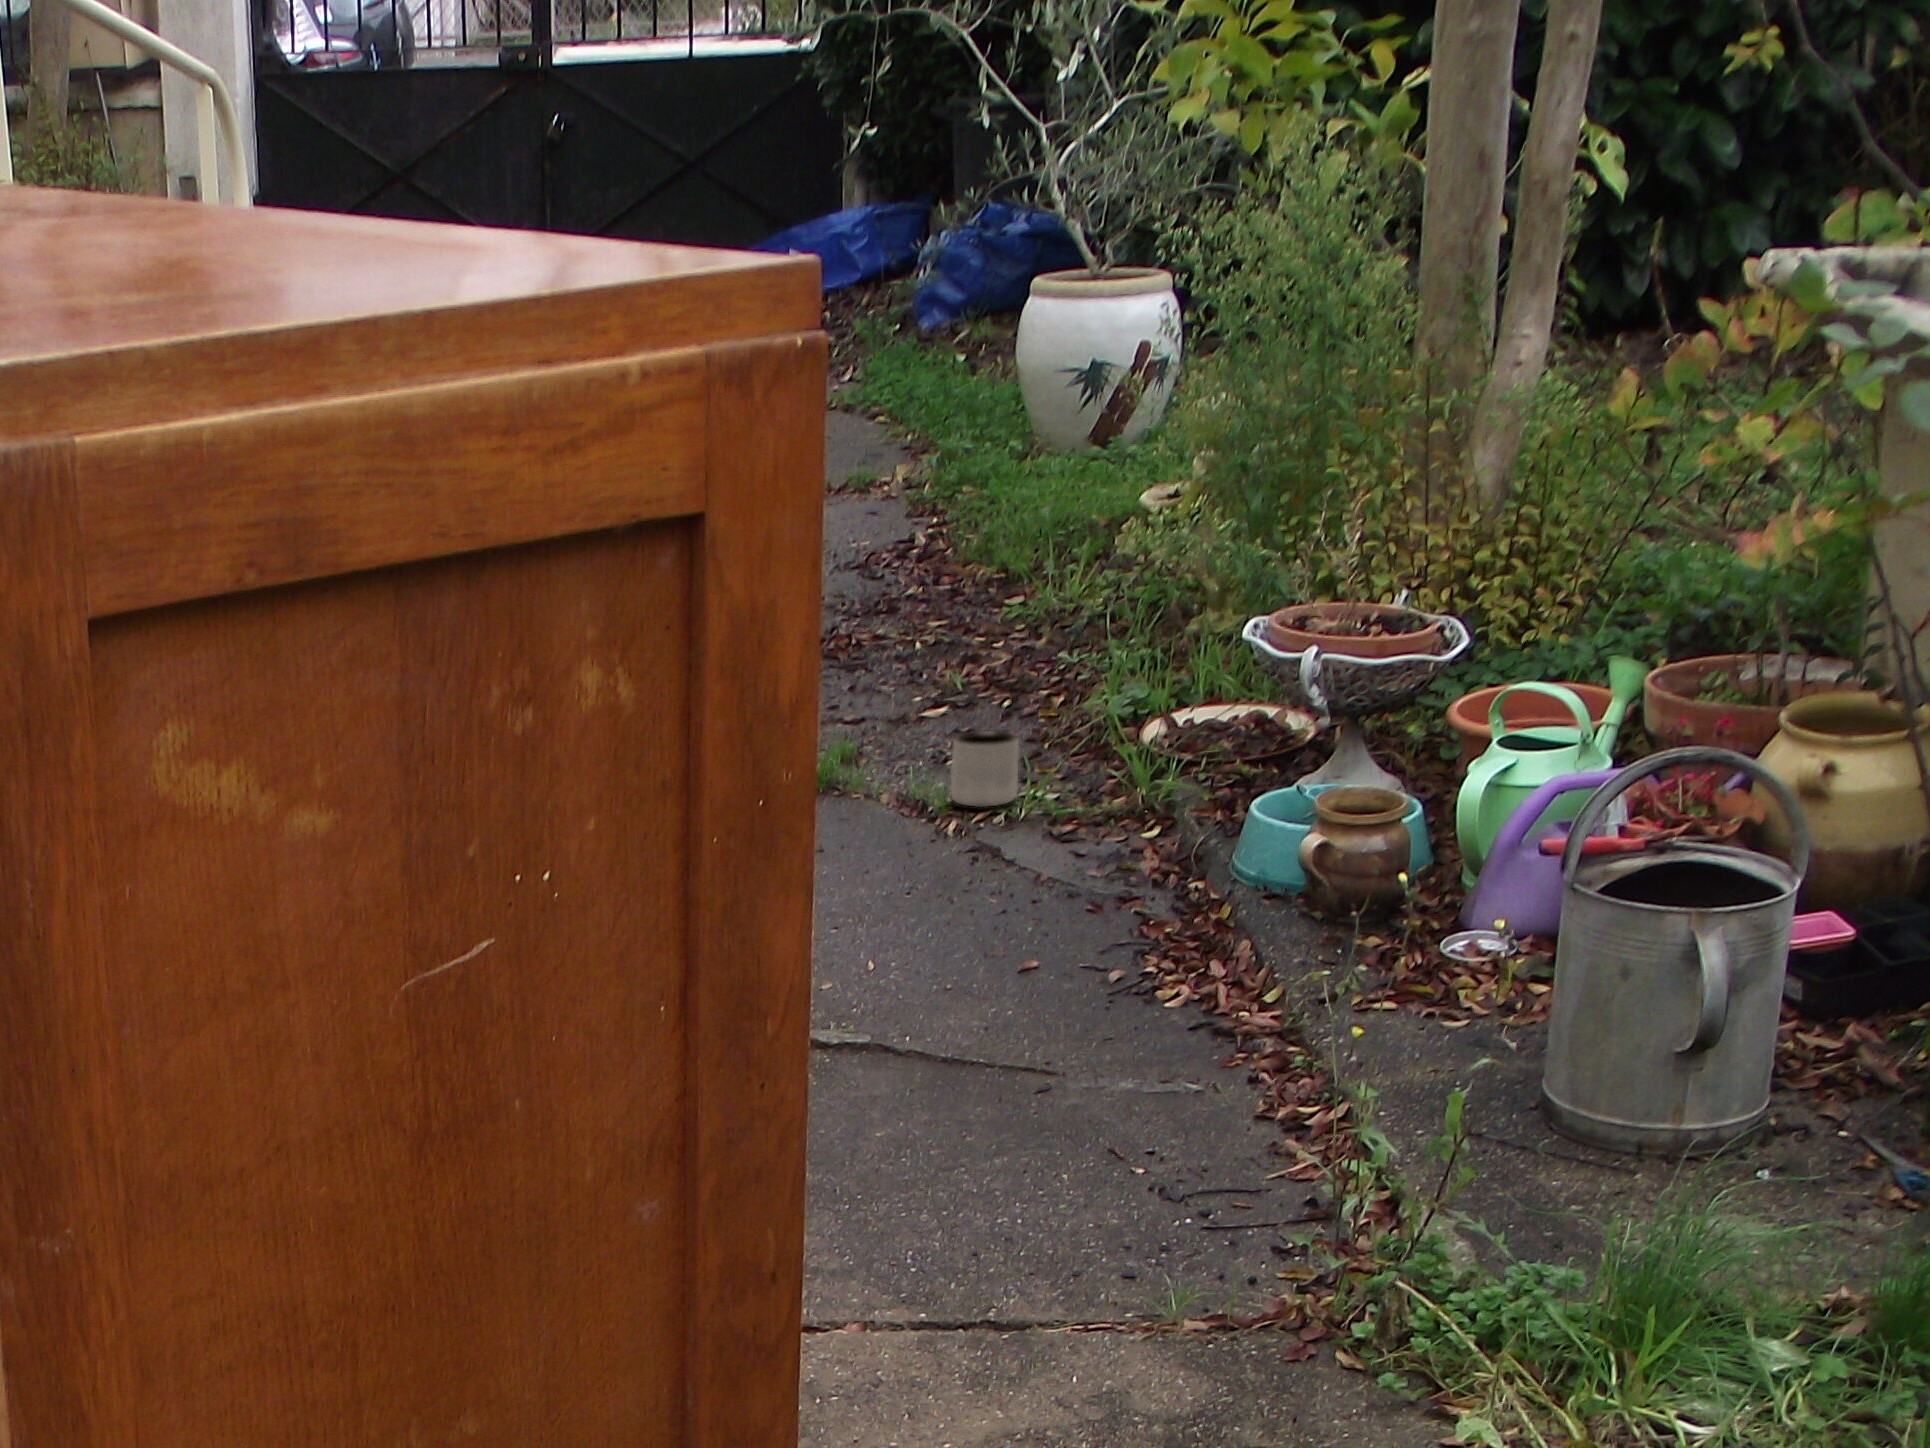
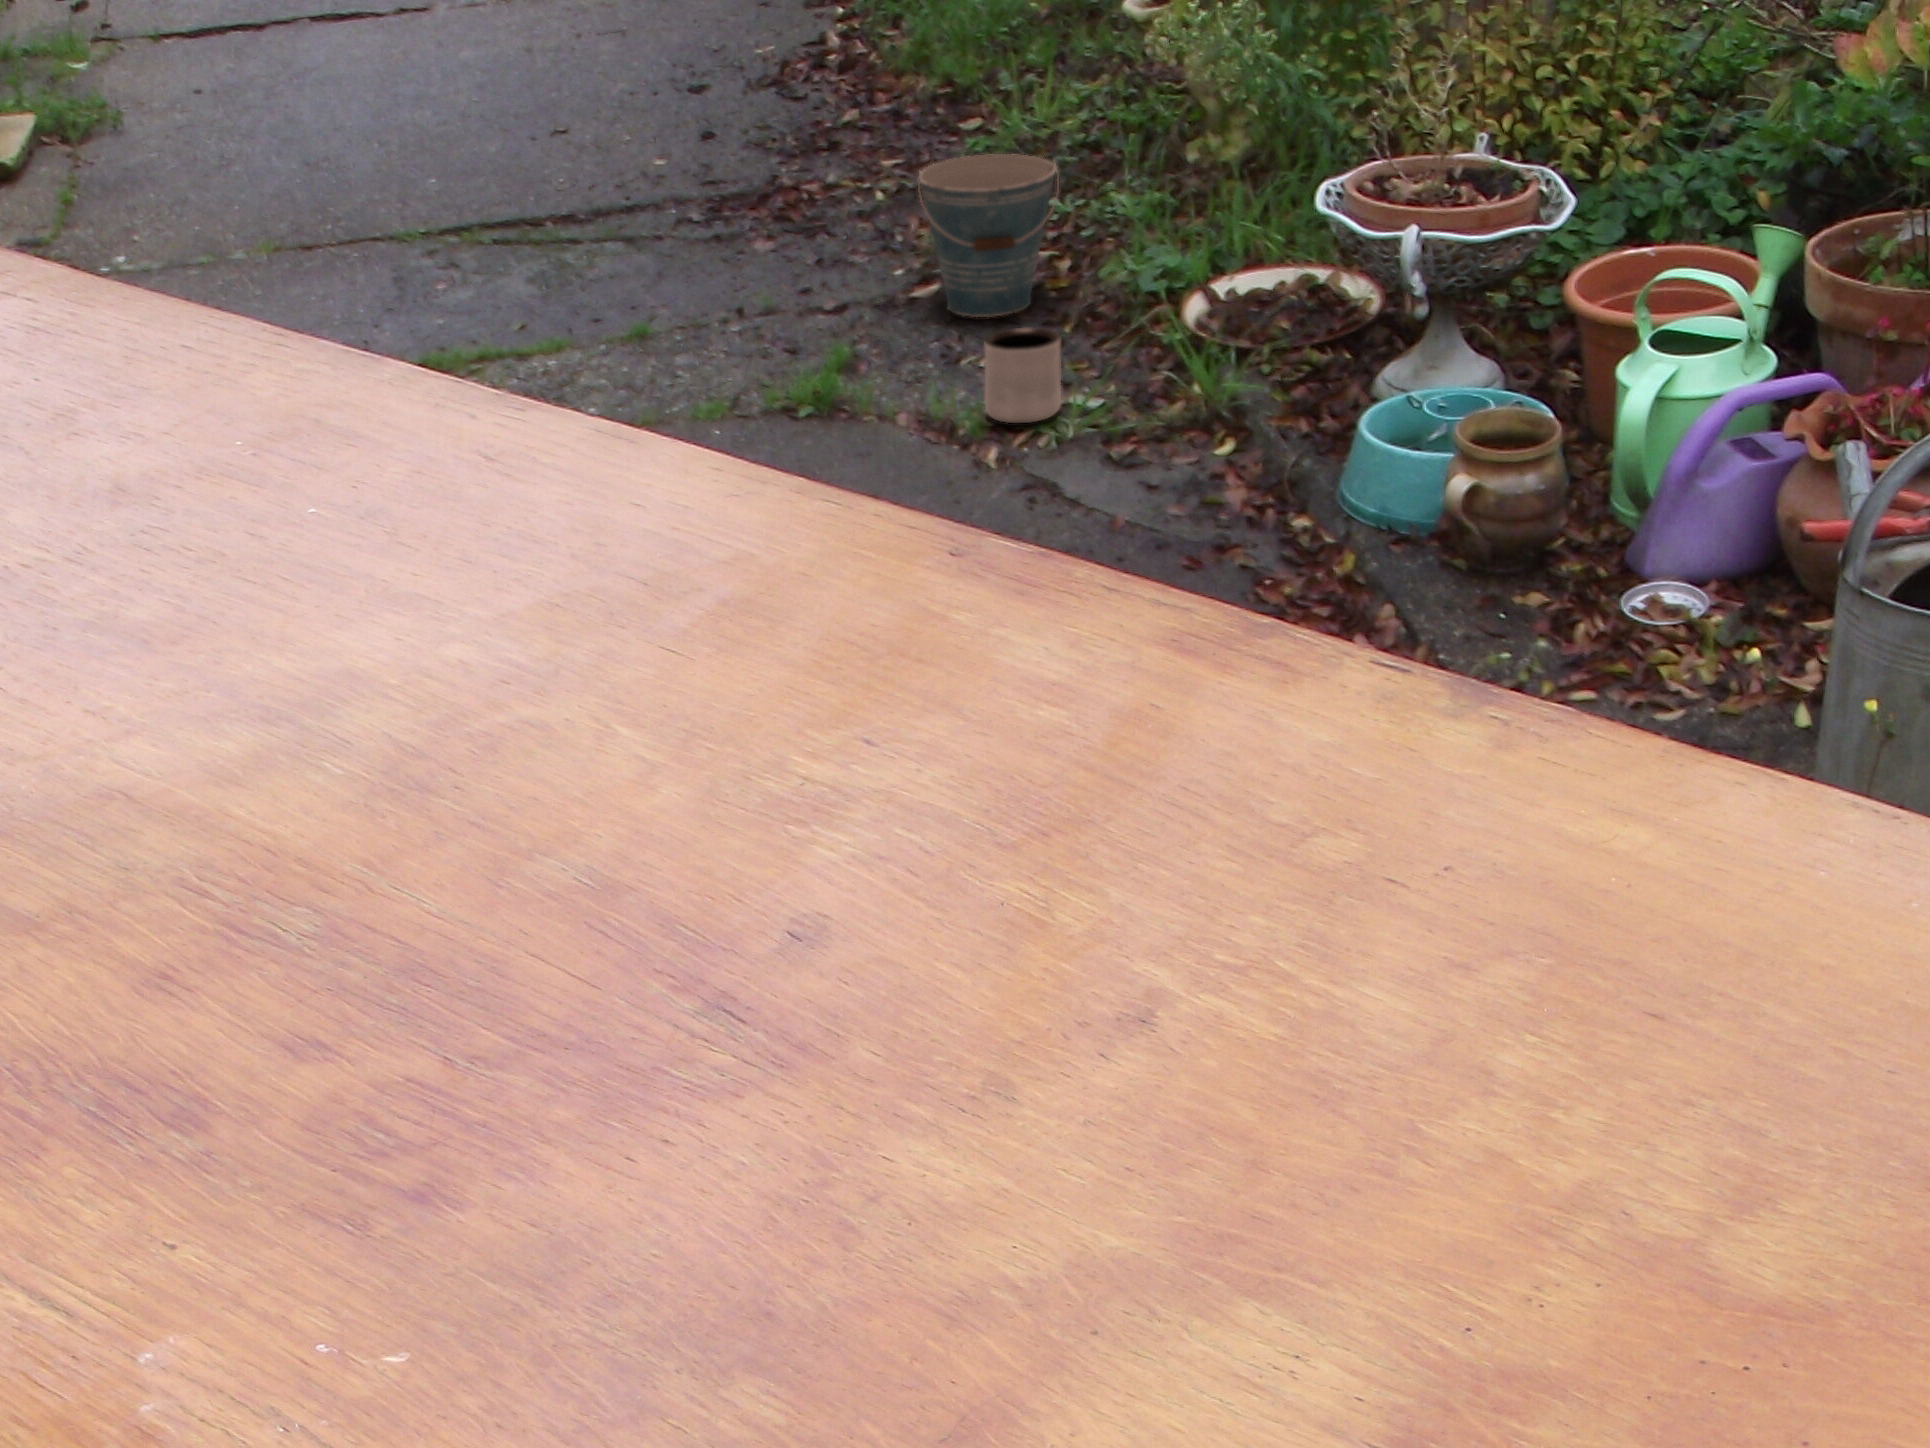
bucket: none [926,605,1050,733] -> present [918,154,1059,317]

